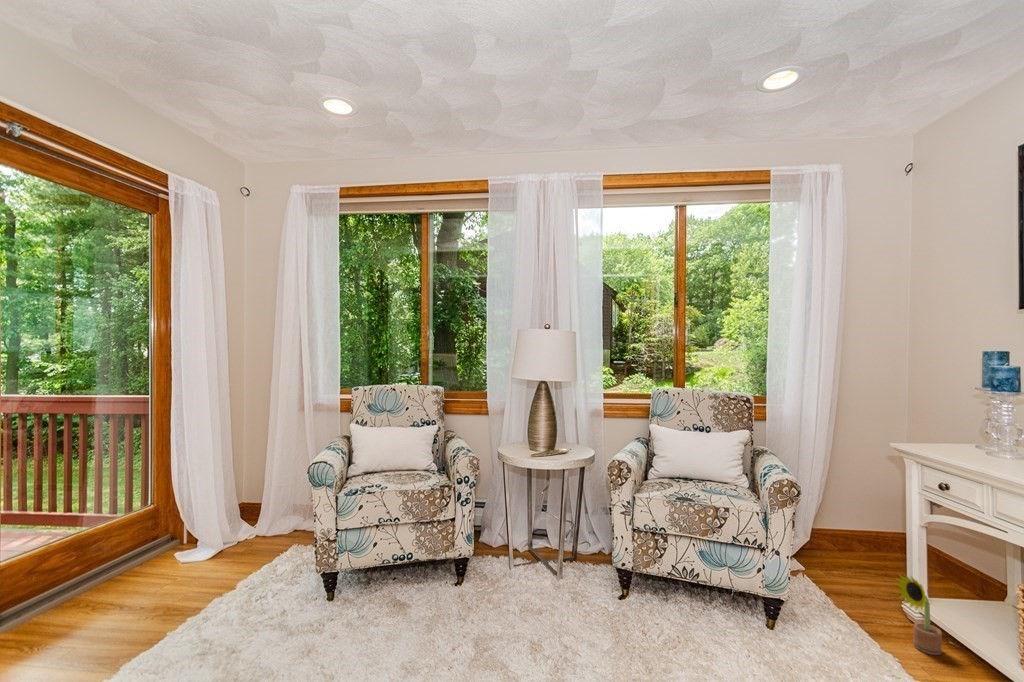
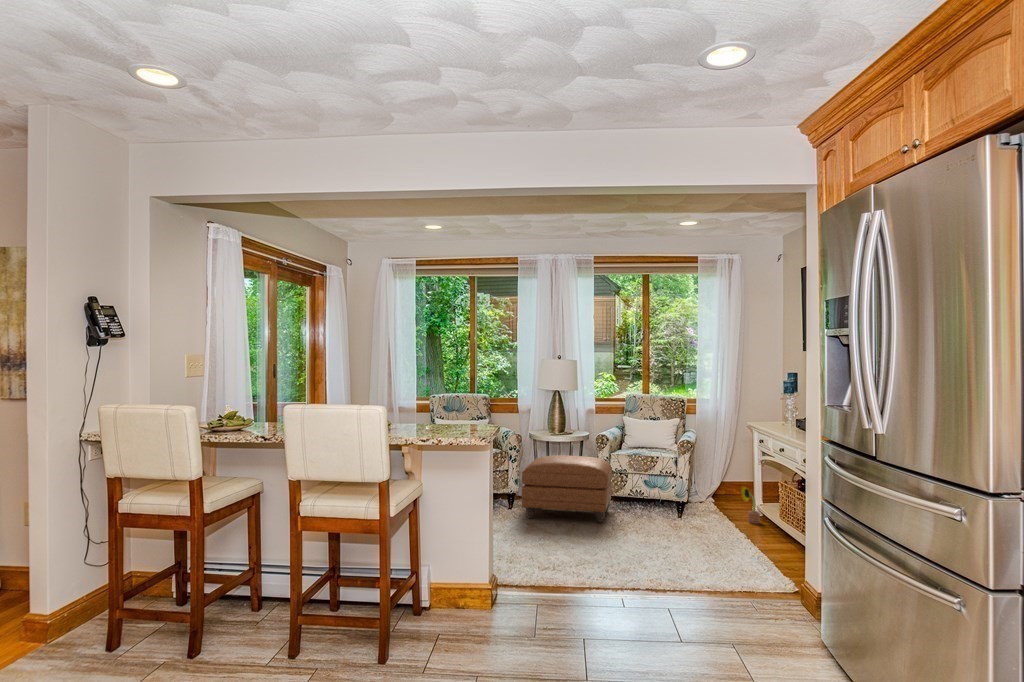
ottoman: none [469,494,640,642] -> present [522,455,612,523]

